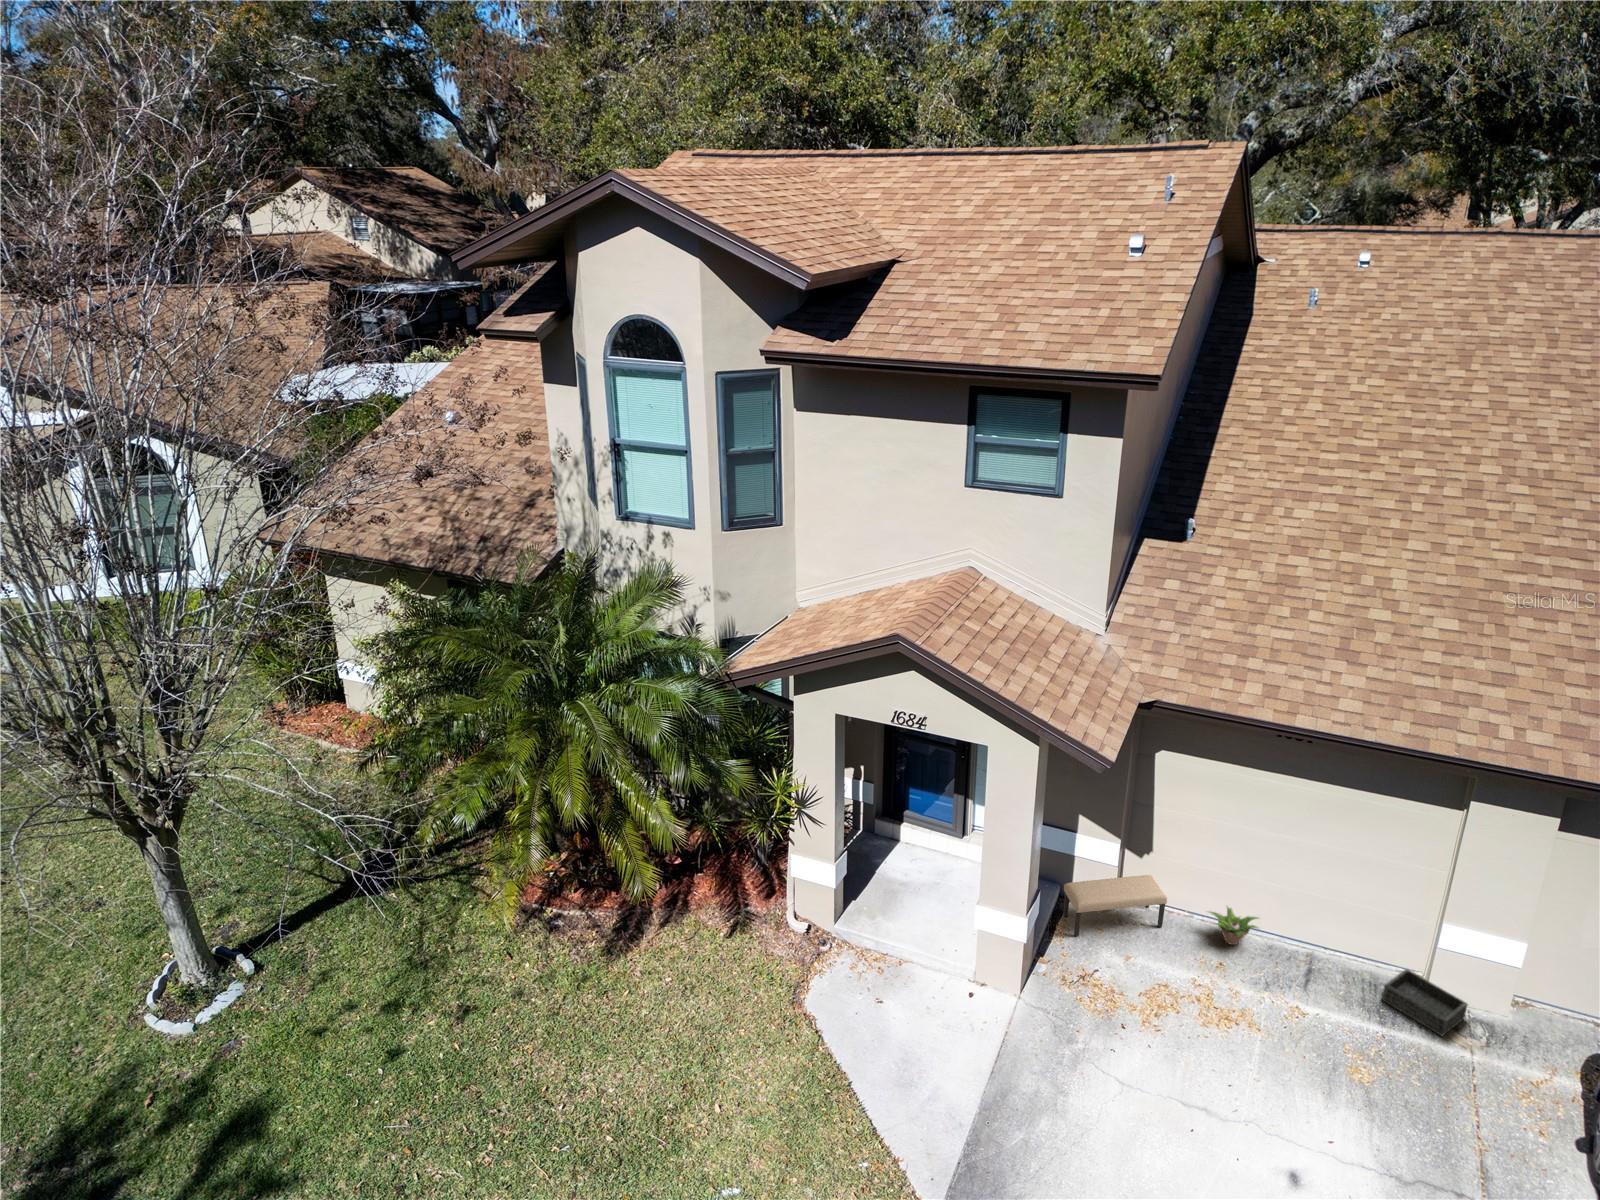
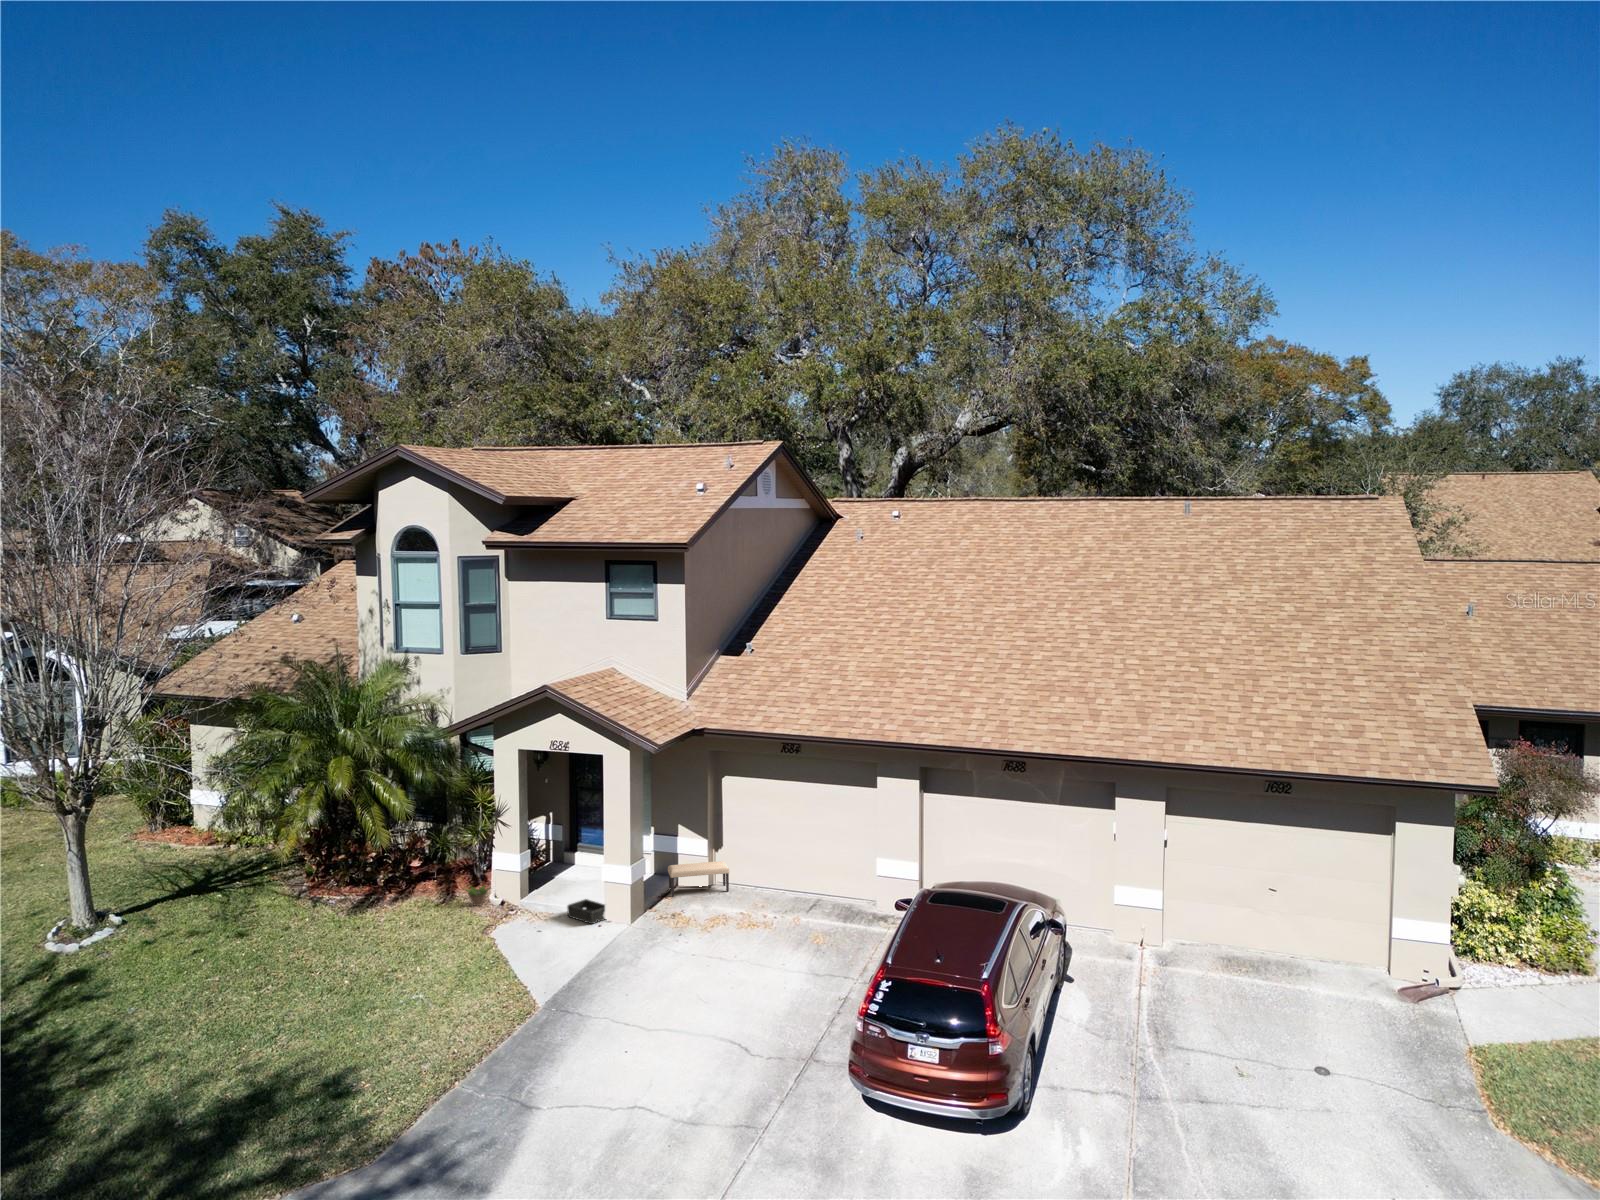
decorative plant: present [1210,907,1258,945] -> present [466,886,489,906]
basket: present [1382,969,1468,1036] -> present [567,899,605,924]

